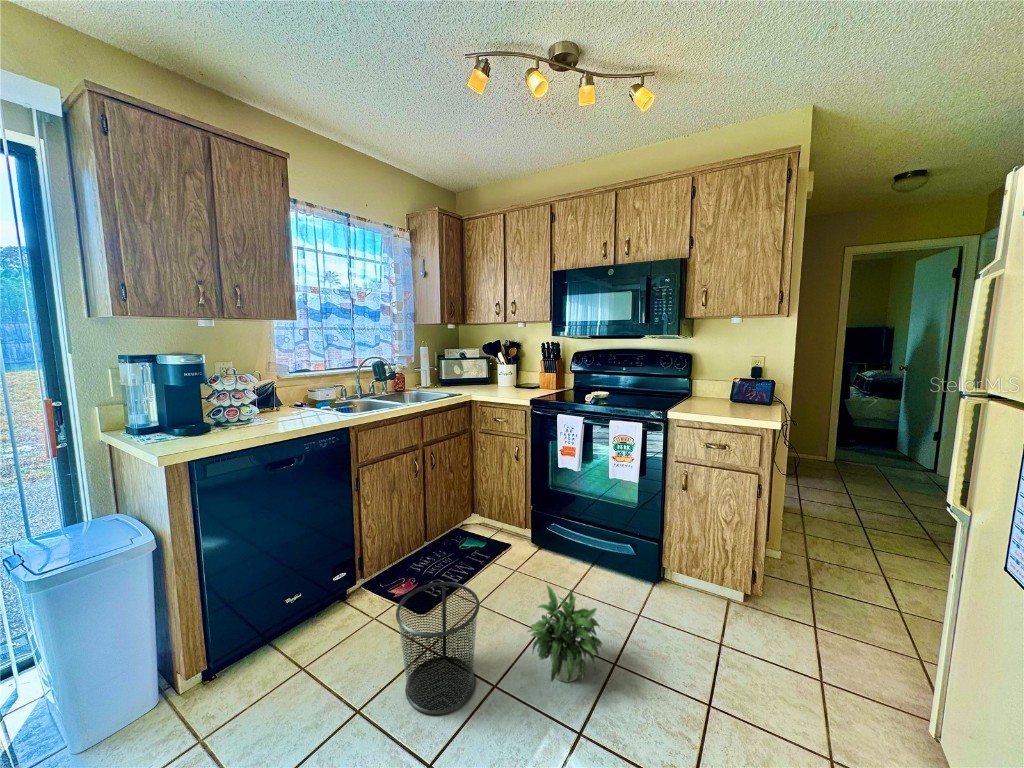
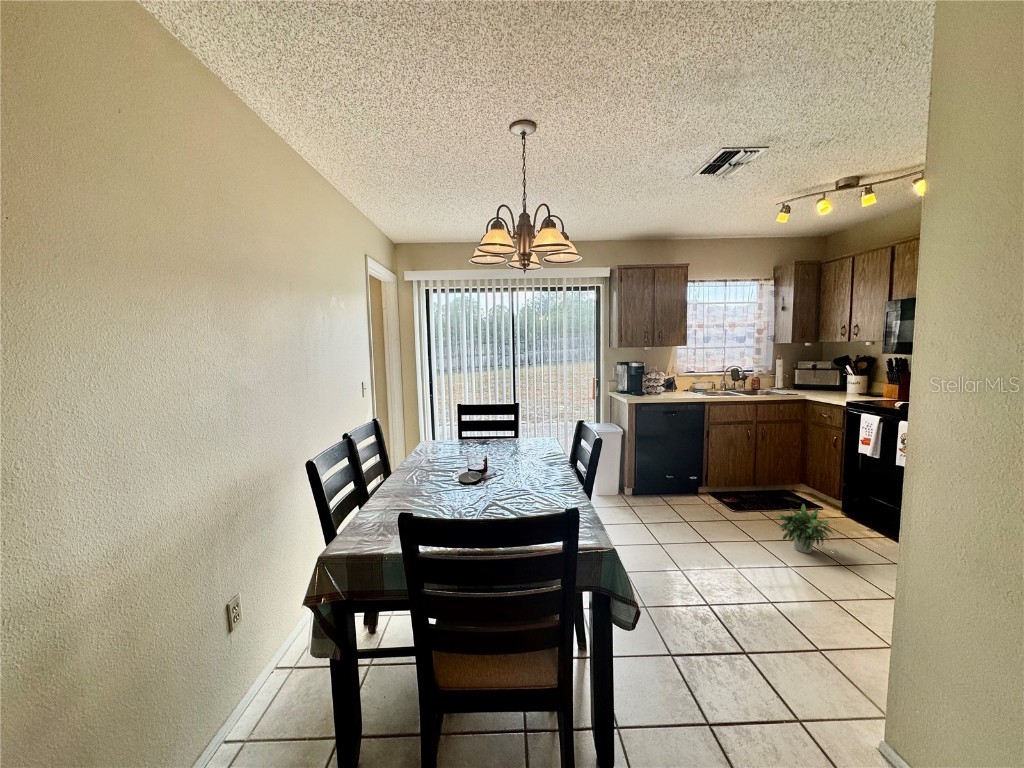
trash can: present [396,582,480,714] -> none [707,480,752,535]

